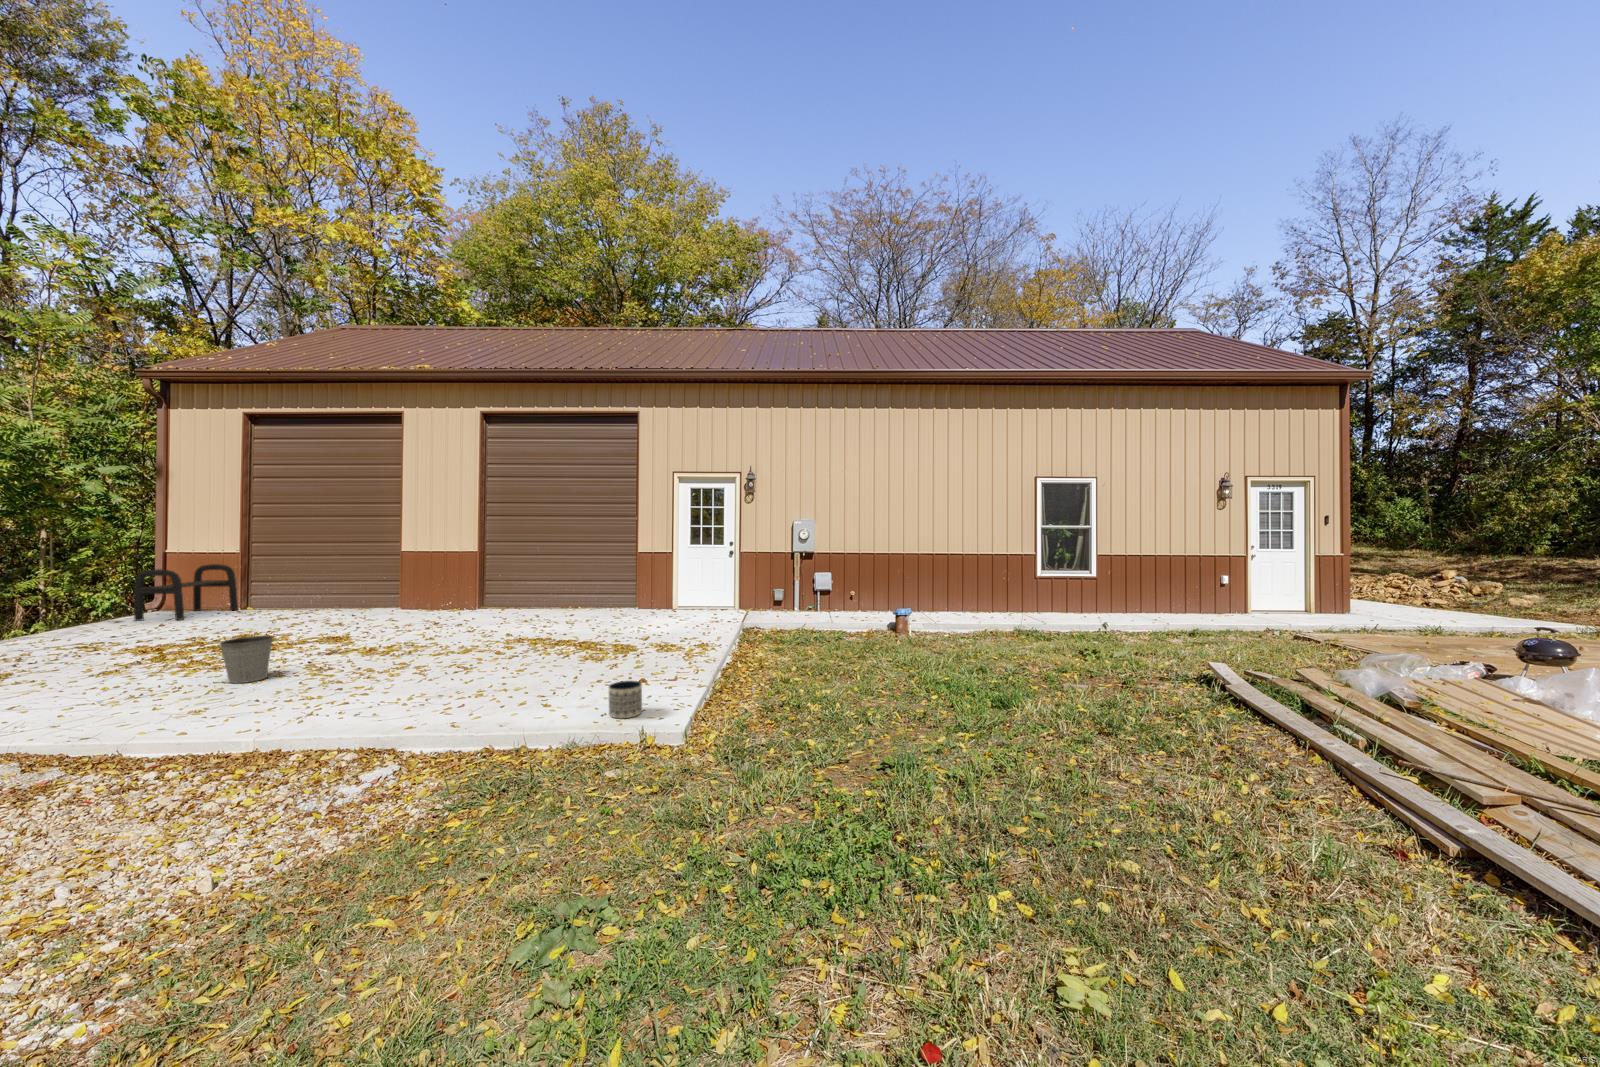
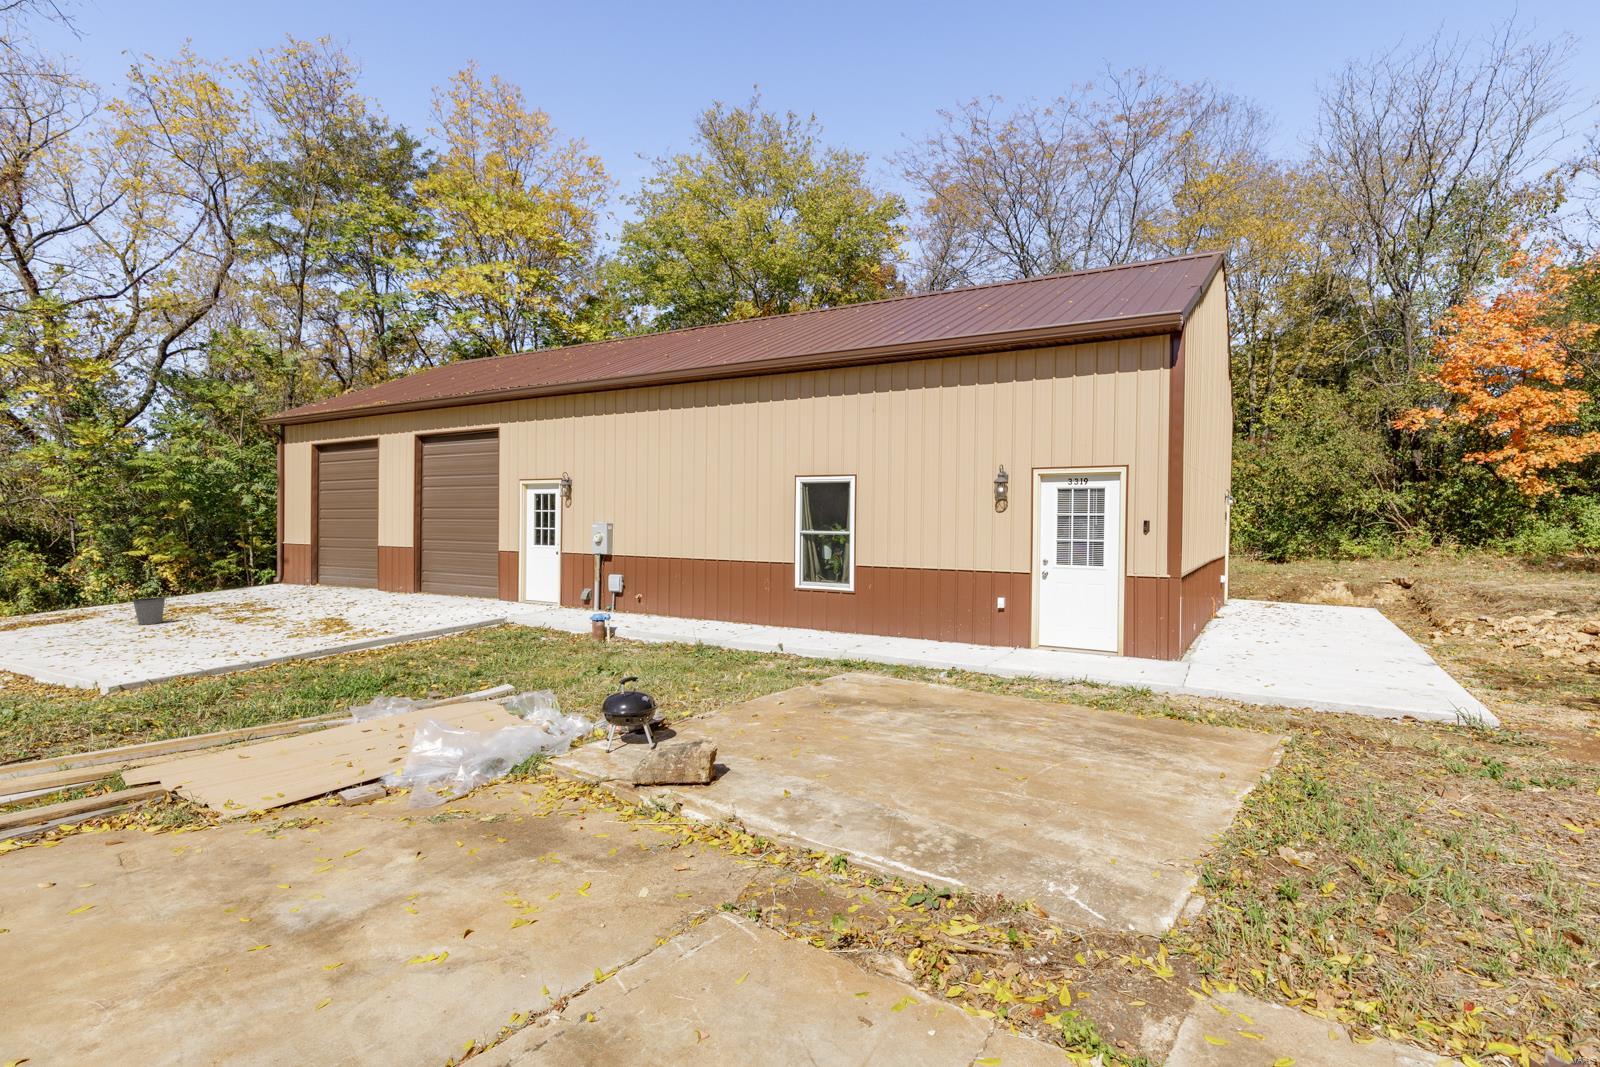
bench: present [134,564,238,621] -> none [241,550,306,586]
planter: present [609,681,642,718] -> none [173,641,202,664]

